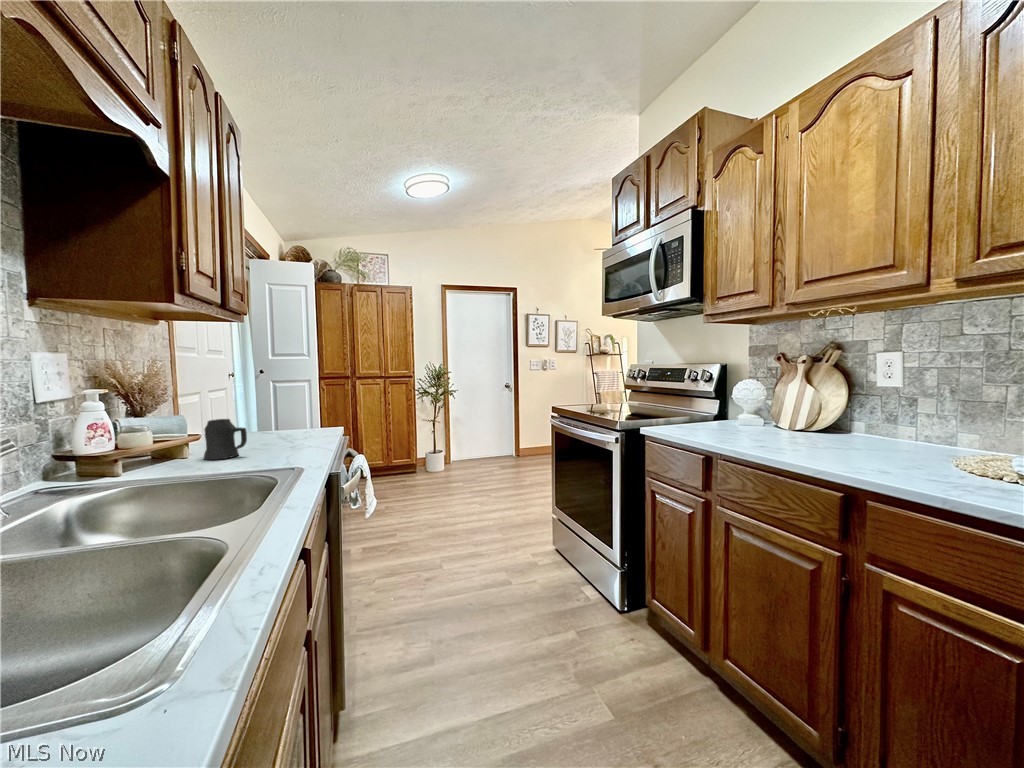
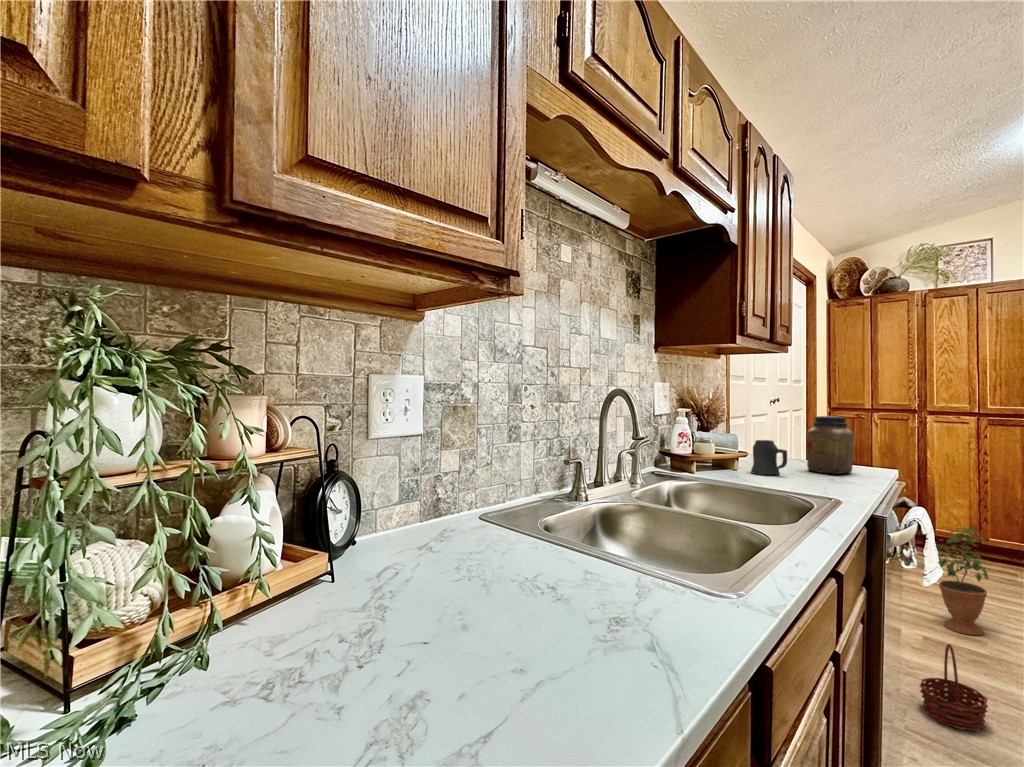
jar: none [267,387,311,445] -> present [807,416,854,474]
potted plant: none [363,459,400,542] -> present [936,526,988,635]
basket: none [366,561,409,625] -> present [919,644,988,731]

